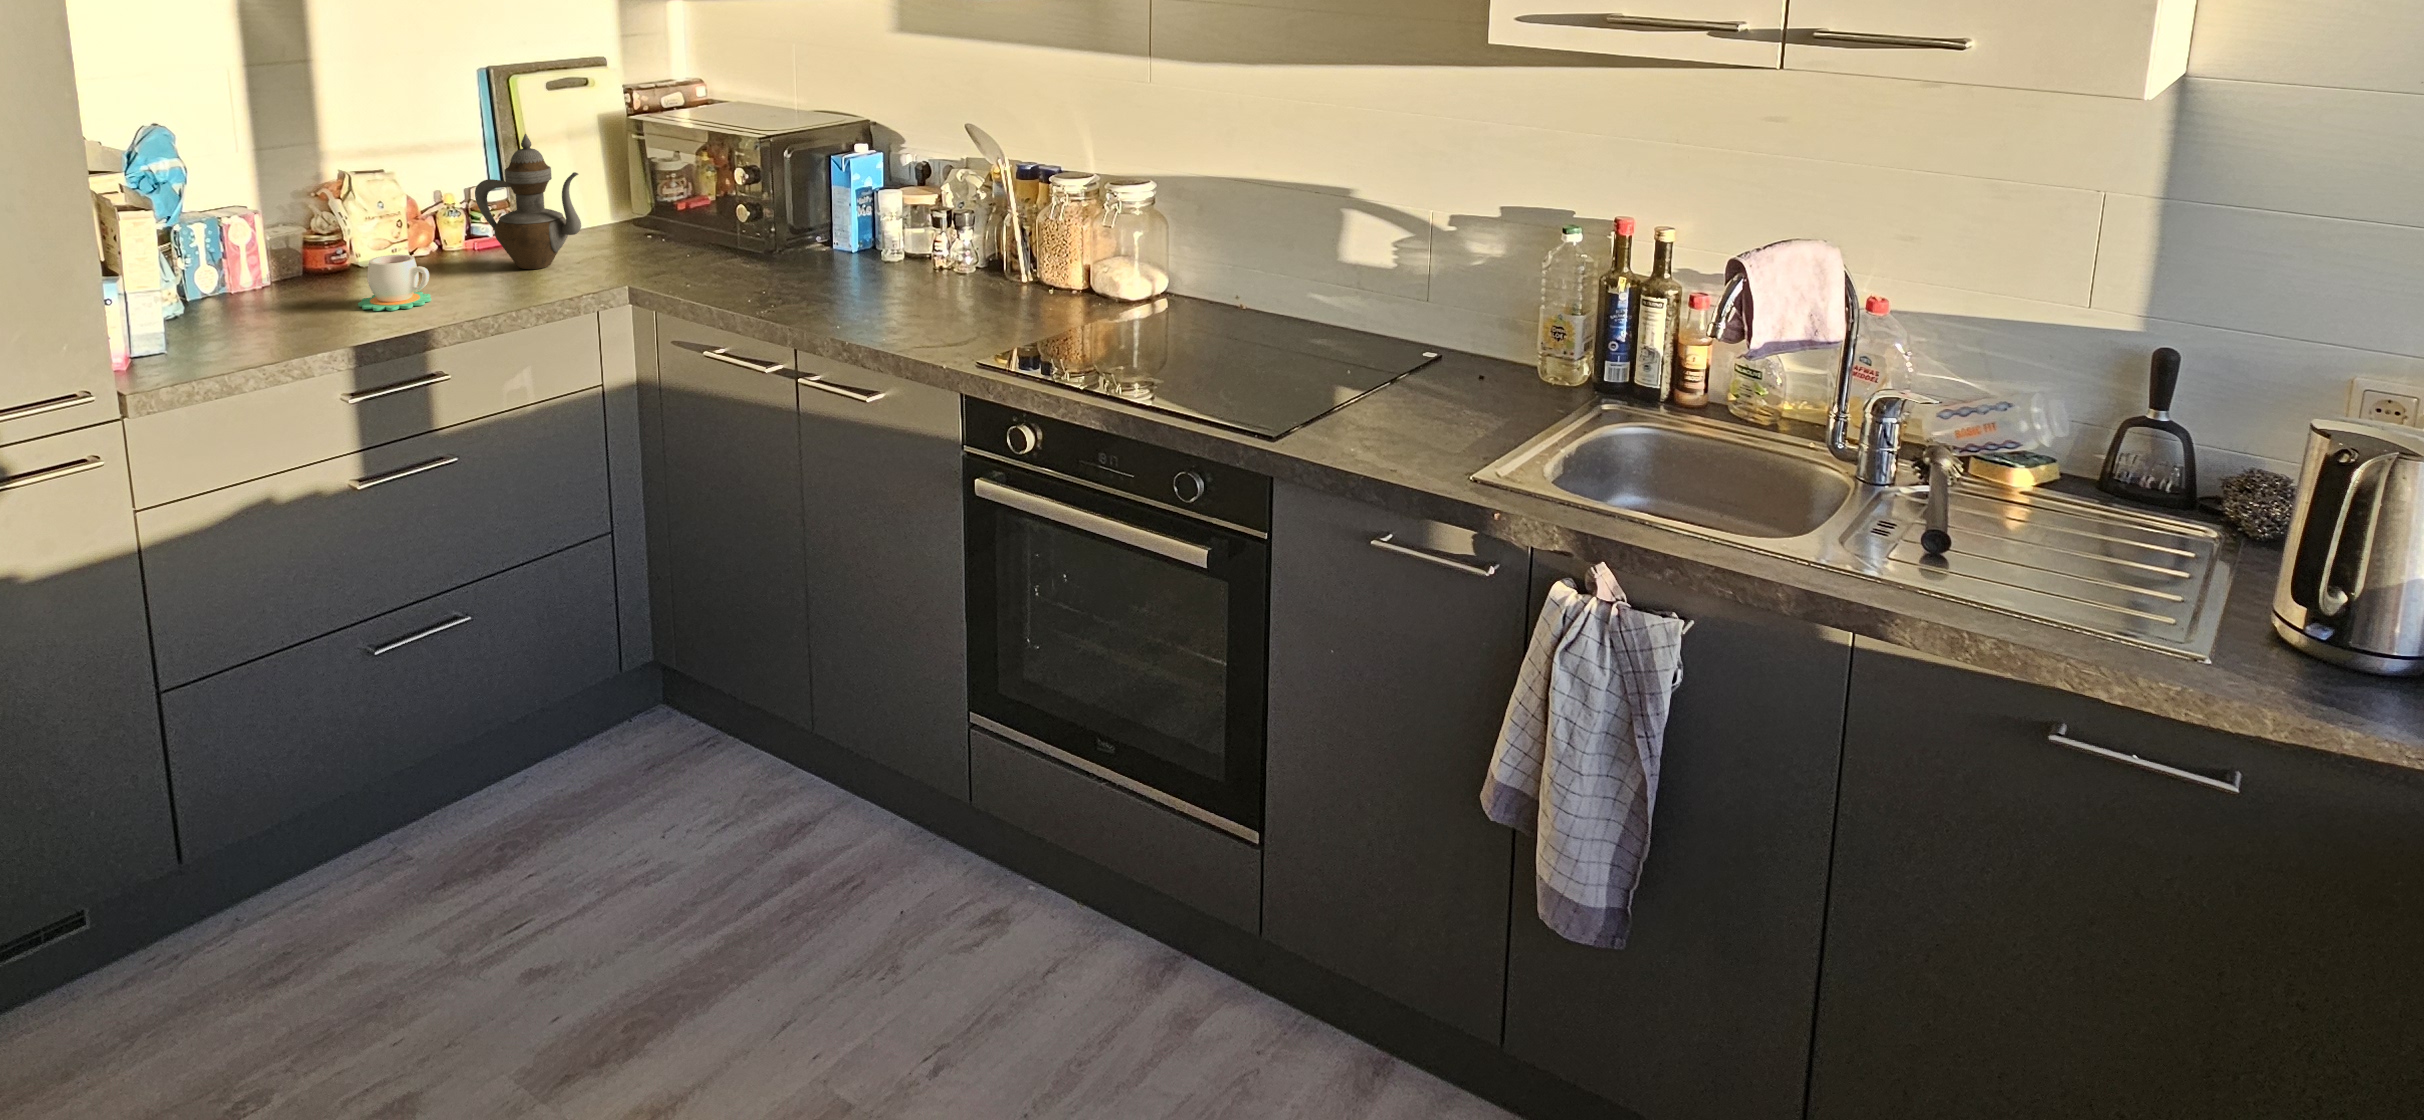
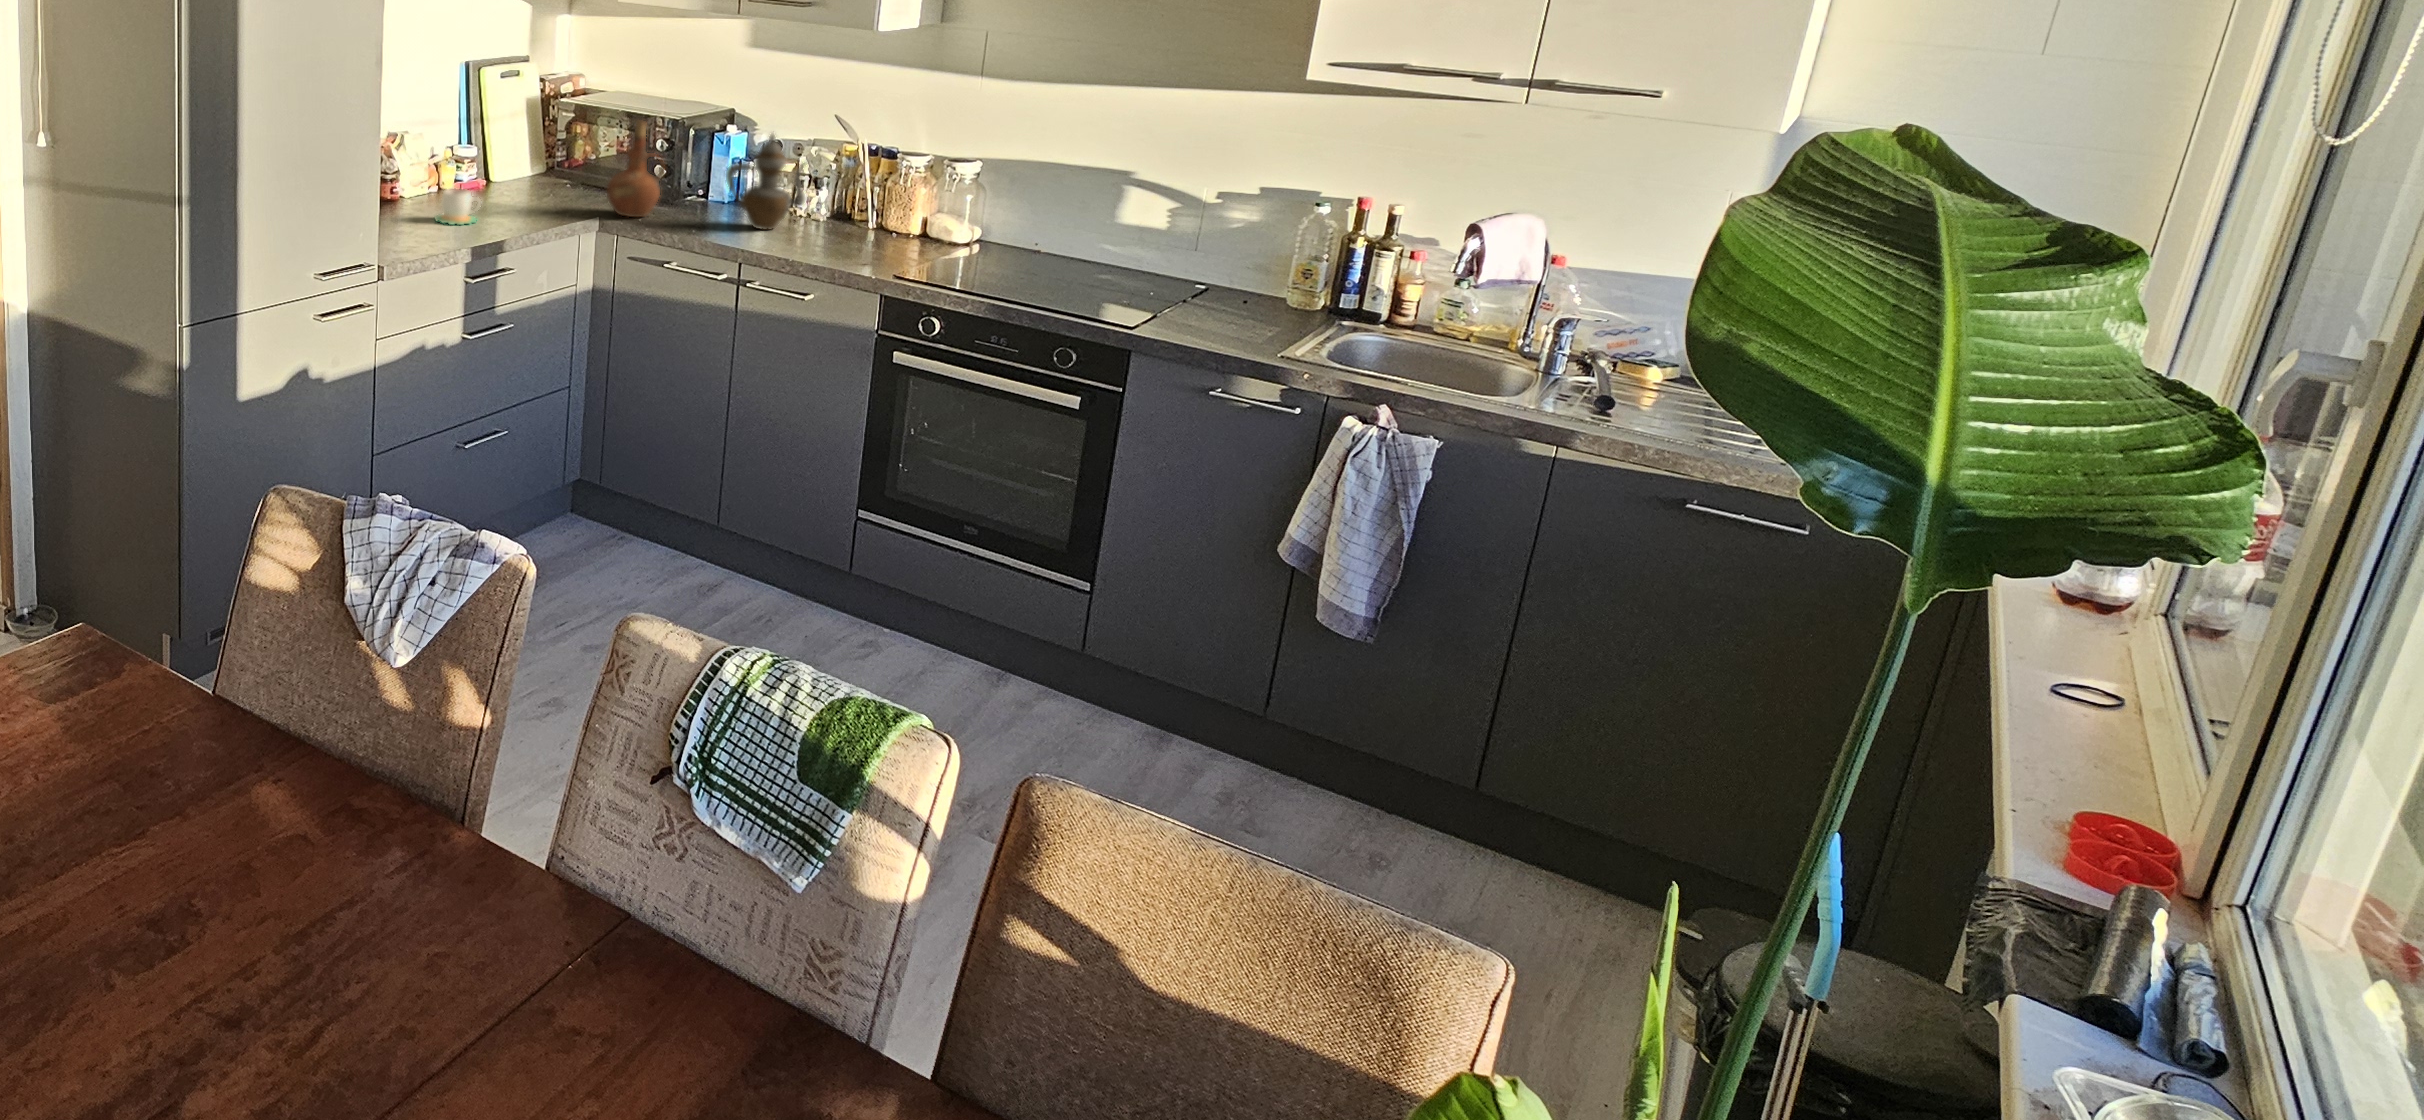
teapot: present [475,134,581,269] -> present [726,134,805,230]
ceramic pitcher: none [648,142,732,282] -> present [607,120,664,217]

